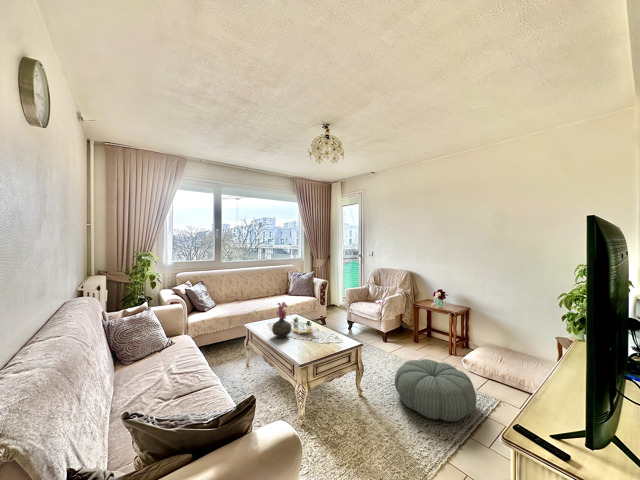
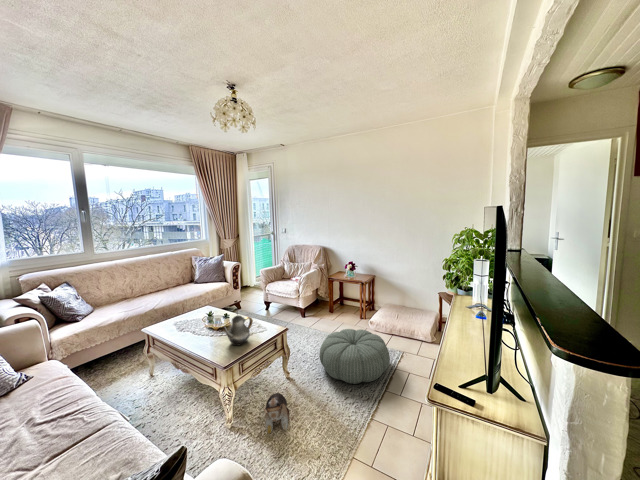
vase: present [272,302,291,338] -> none [181,297,205,338]
teapot: none [304,320,331,351] -> present [224,312,253,346]
plush toy: none [330,404,357,442] -> present [264,393,289,434]

